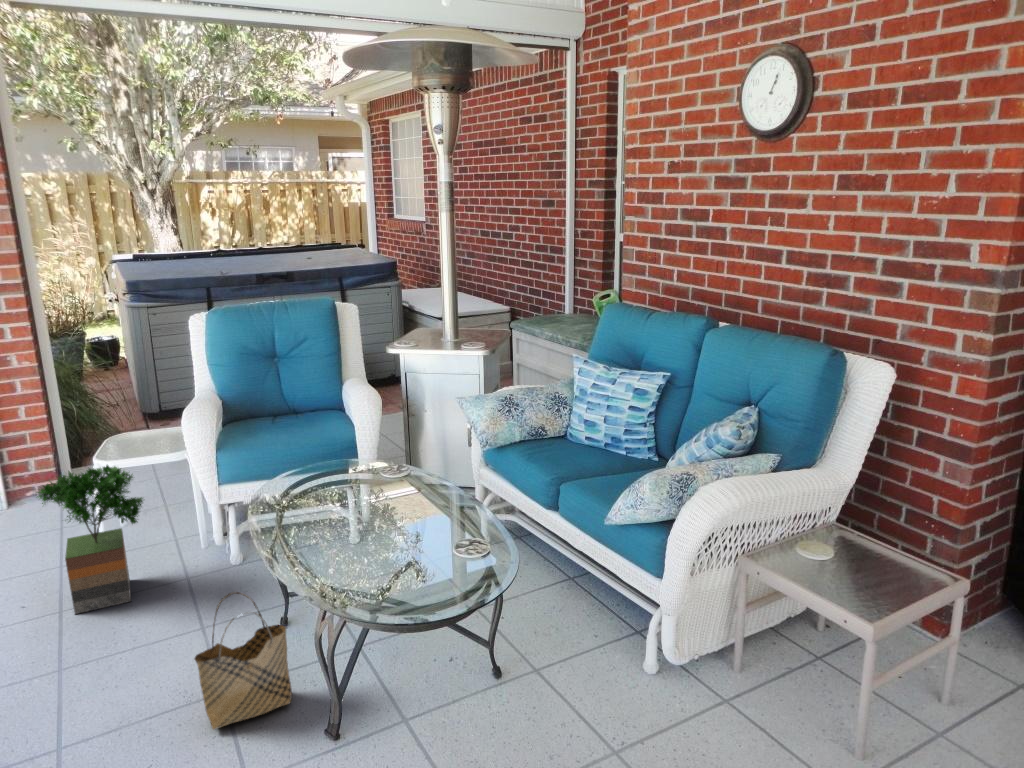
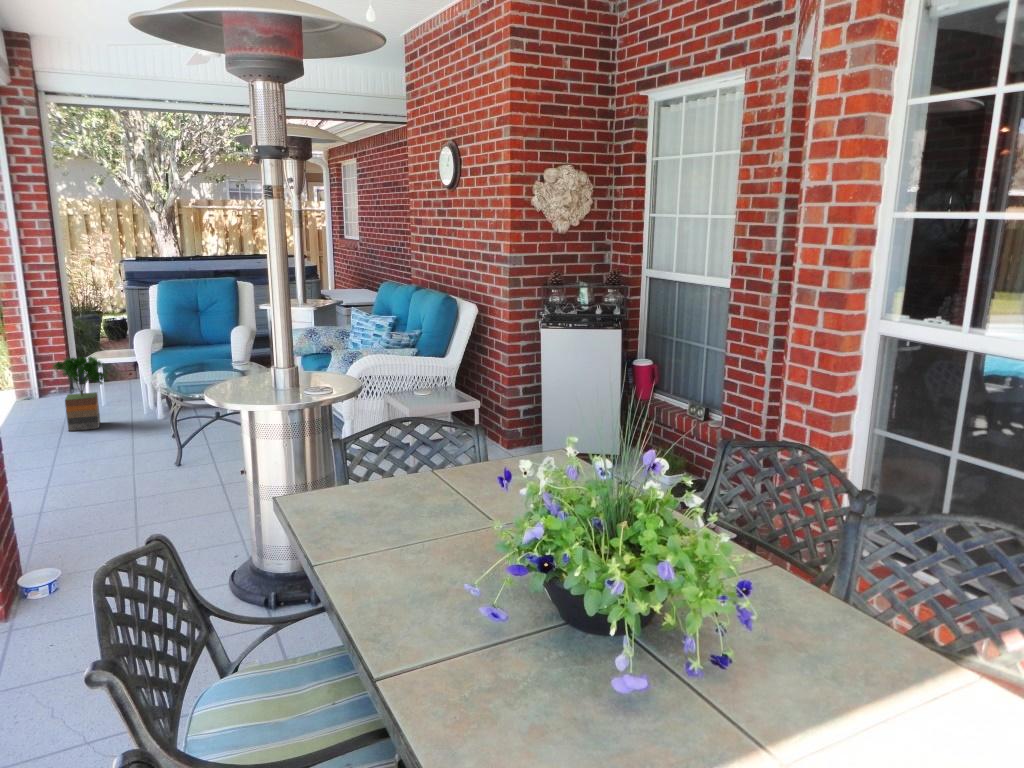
woven basket: present [195,592,292,730] -> none [115,400,163,460]

